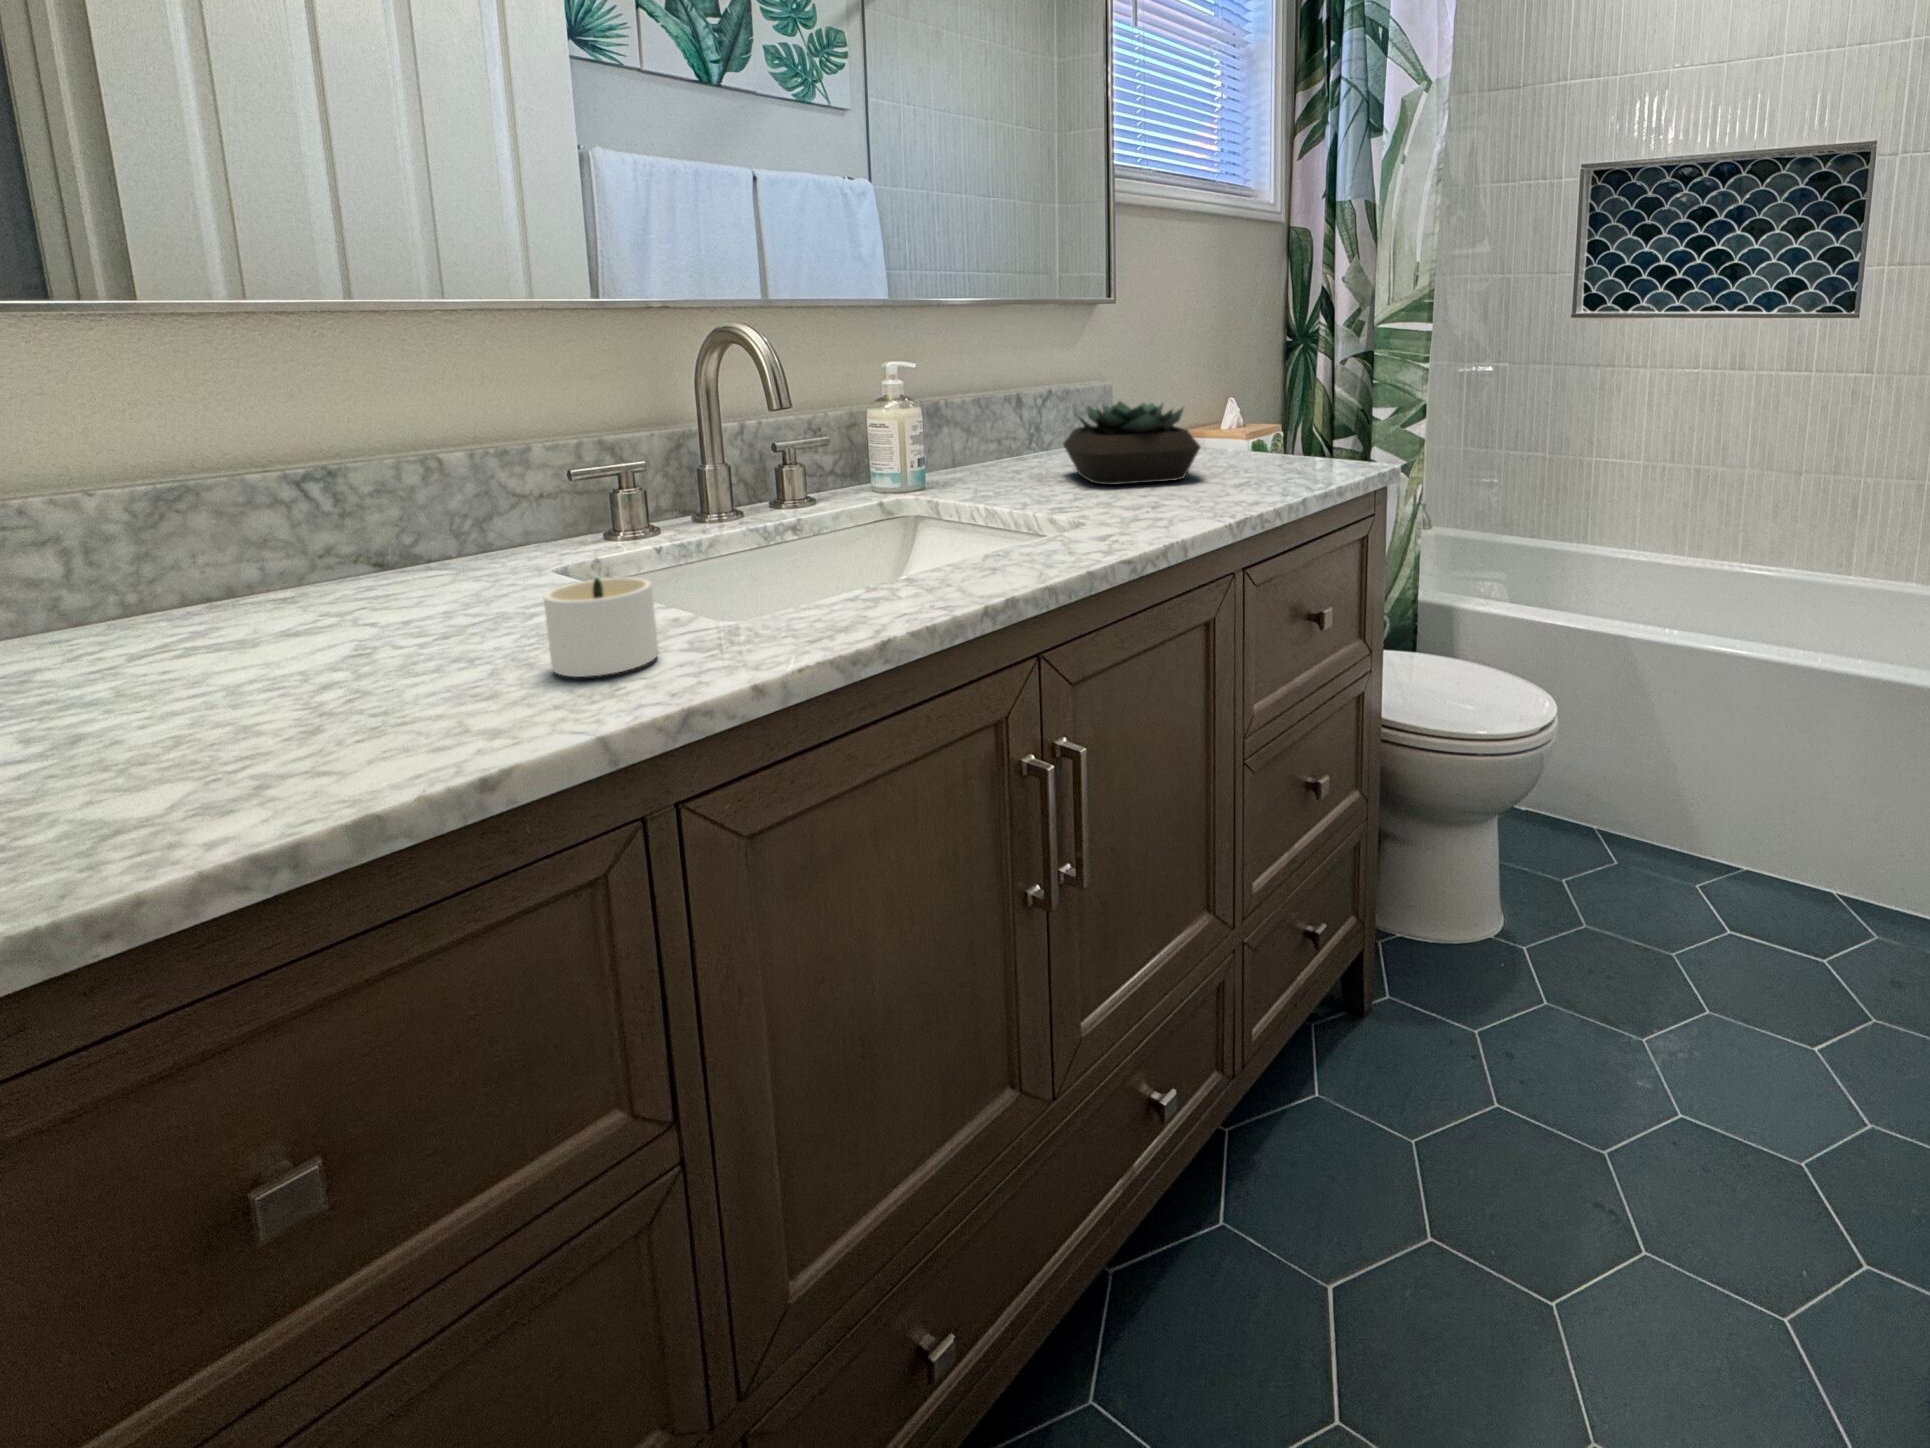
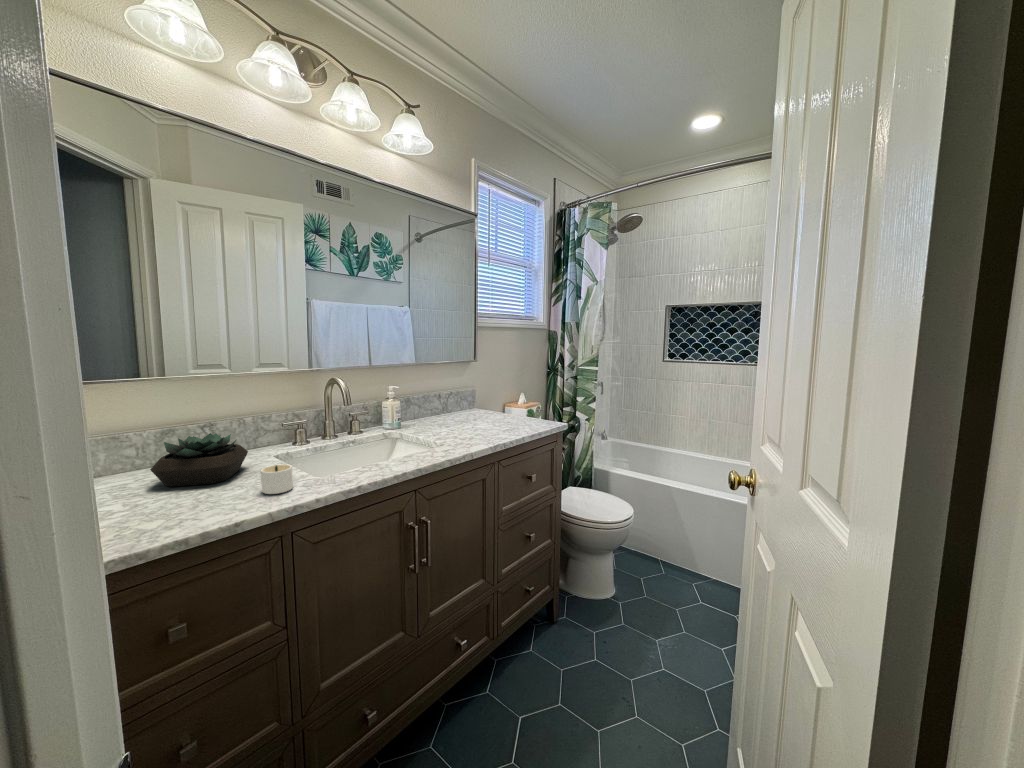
succulent plant: present [1063,401,1200,485] -> present [150,433,248,486]

